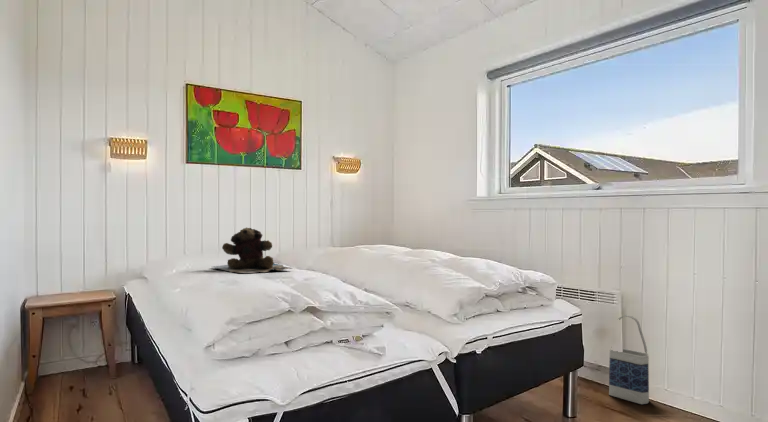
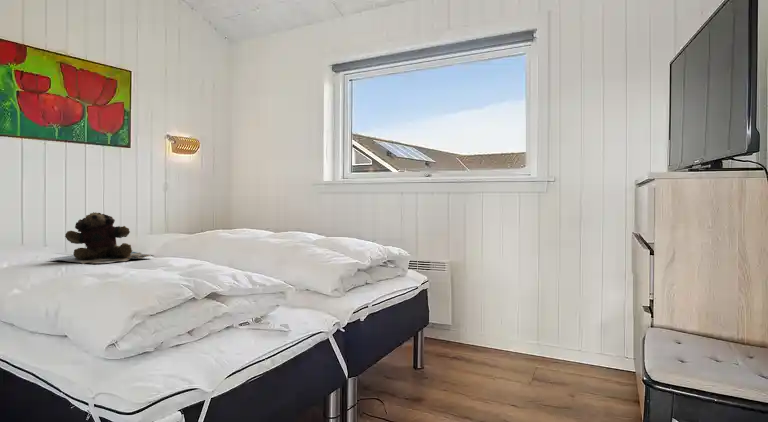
bag: present [609,315,649,404] -> none [445,279,475,351]

